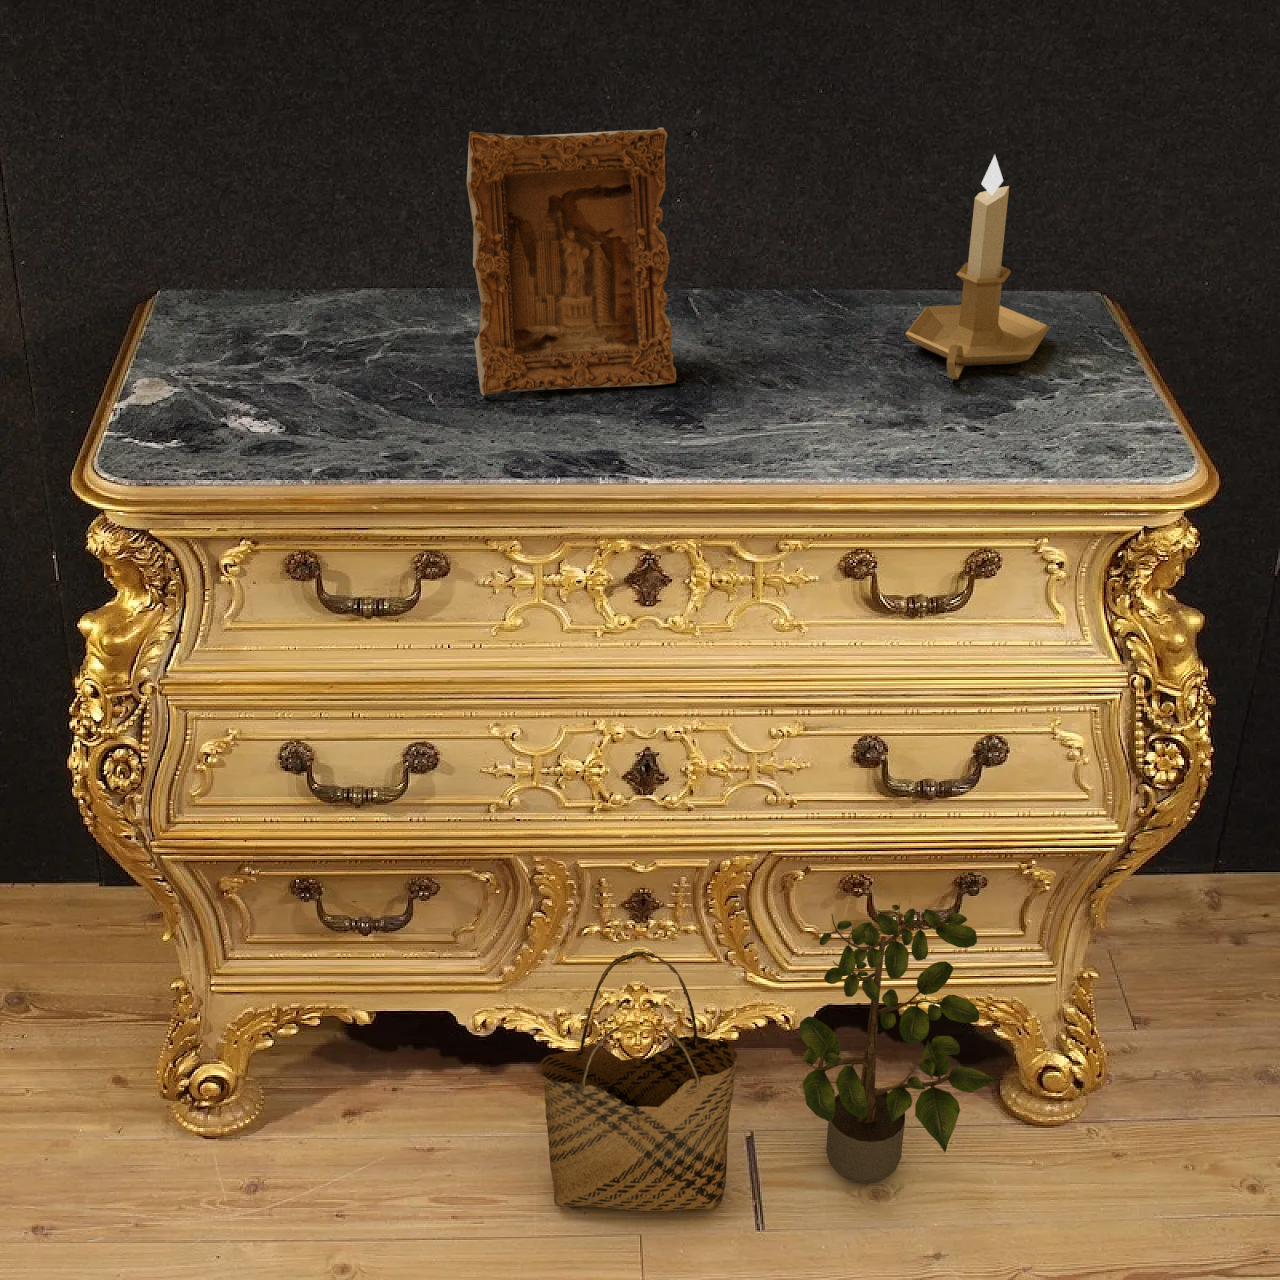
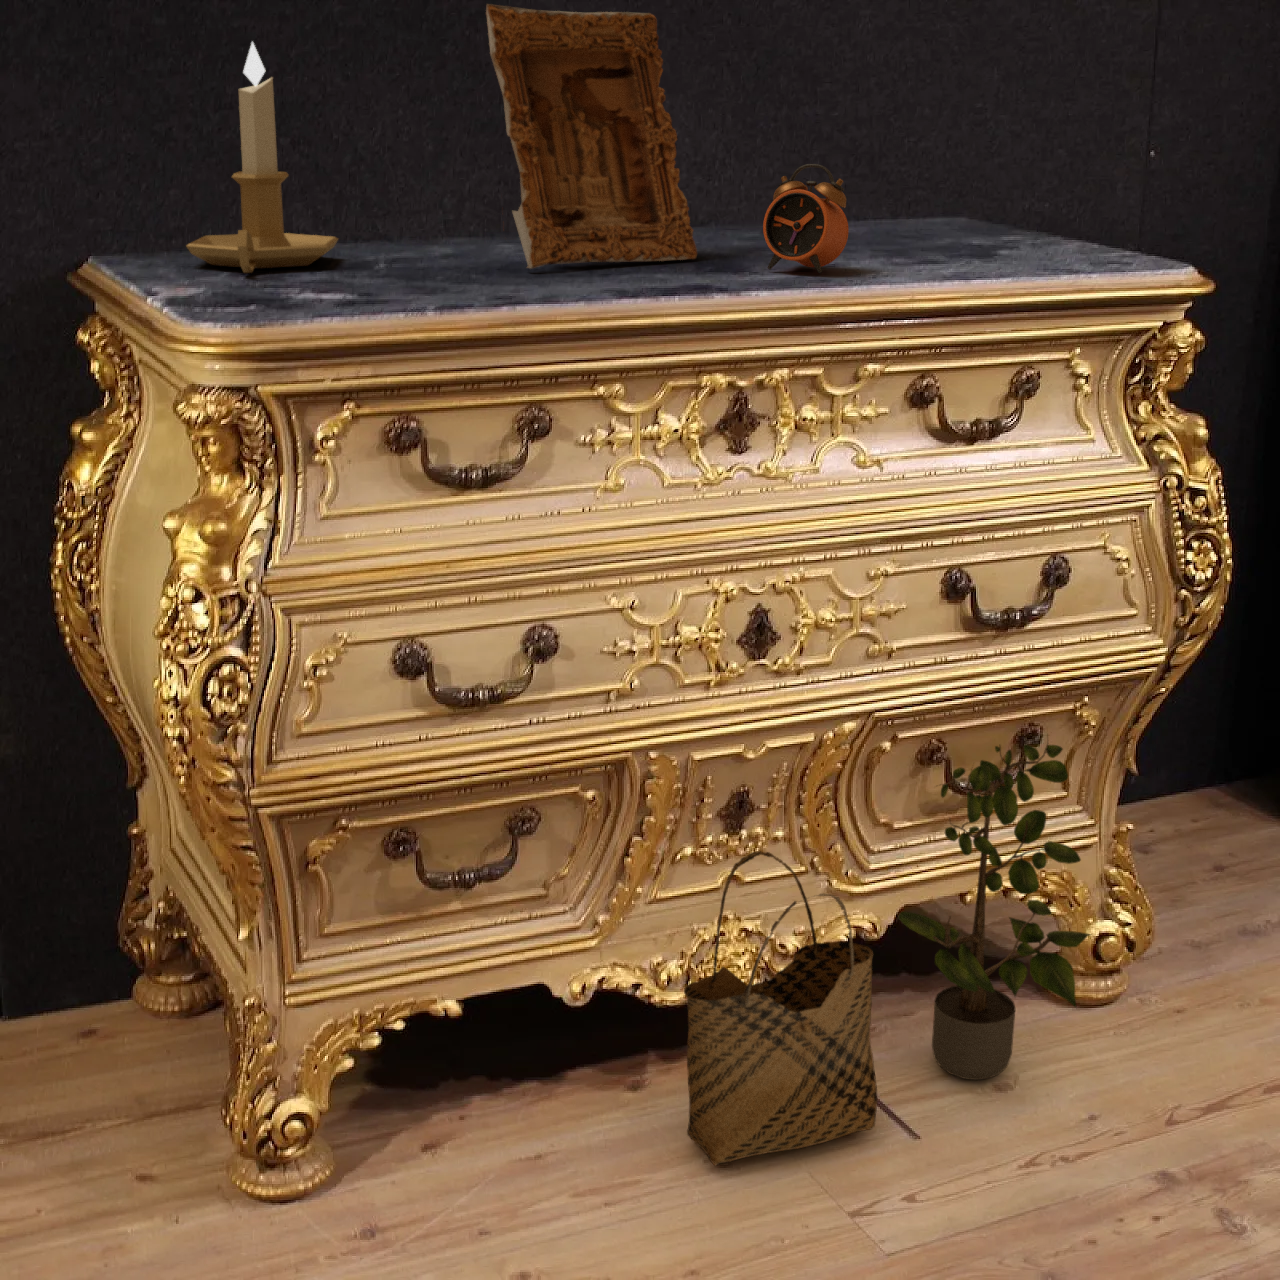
candlestick: present [905,155,1050,379] -> present [186,42,338,273]
alarm clock: none [703,329,792,445] -> present [763,164,849,273]

